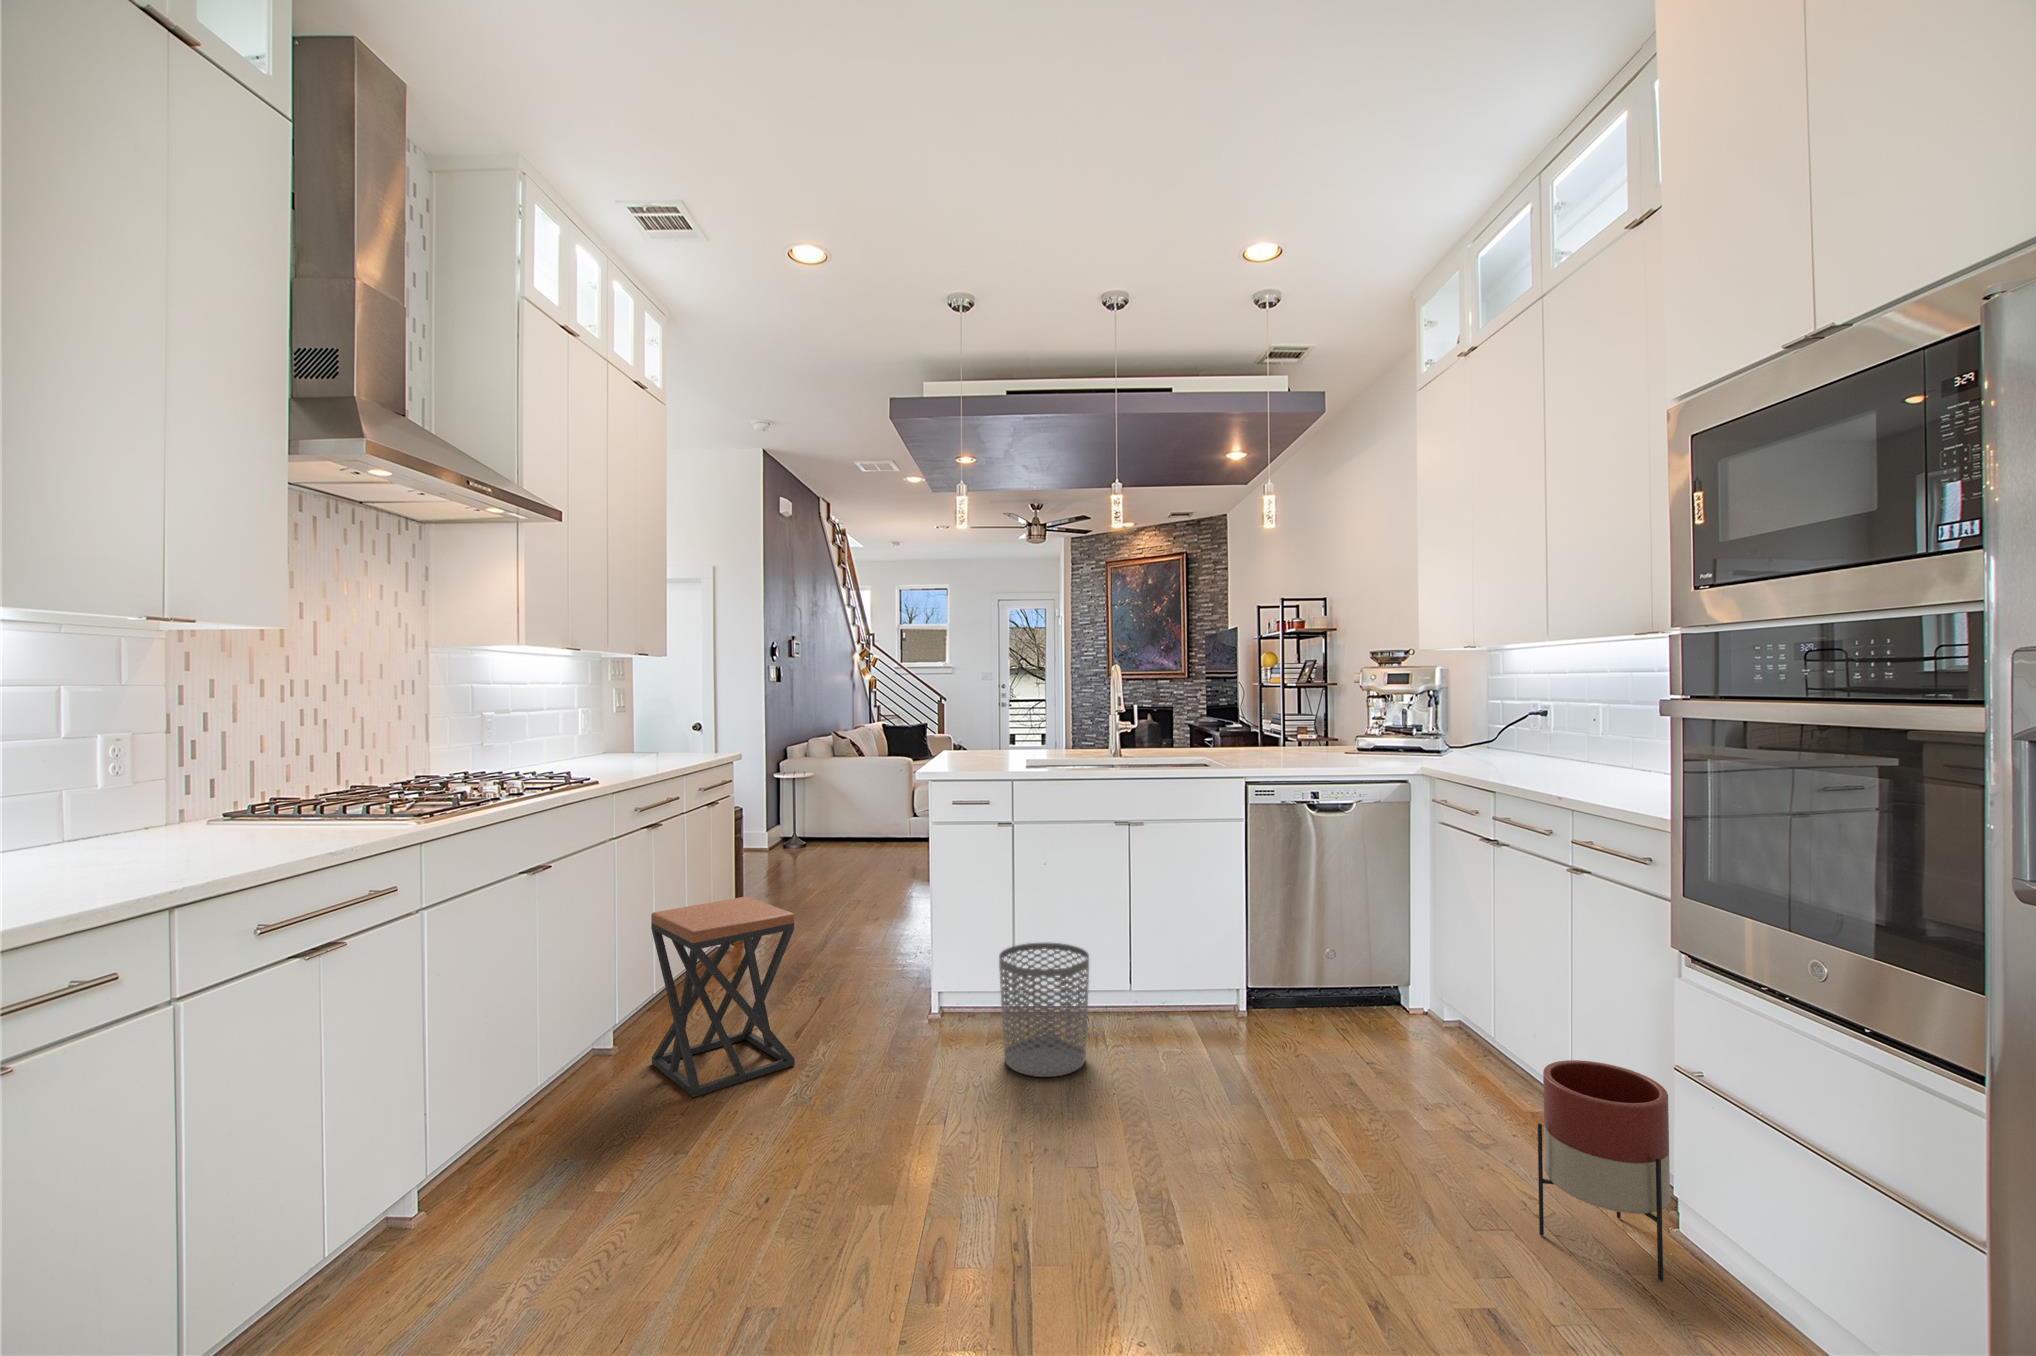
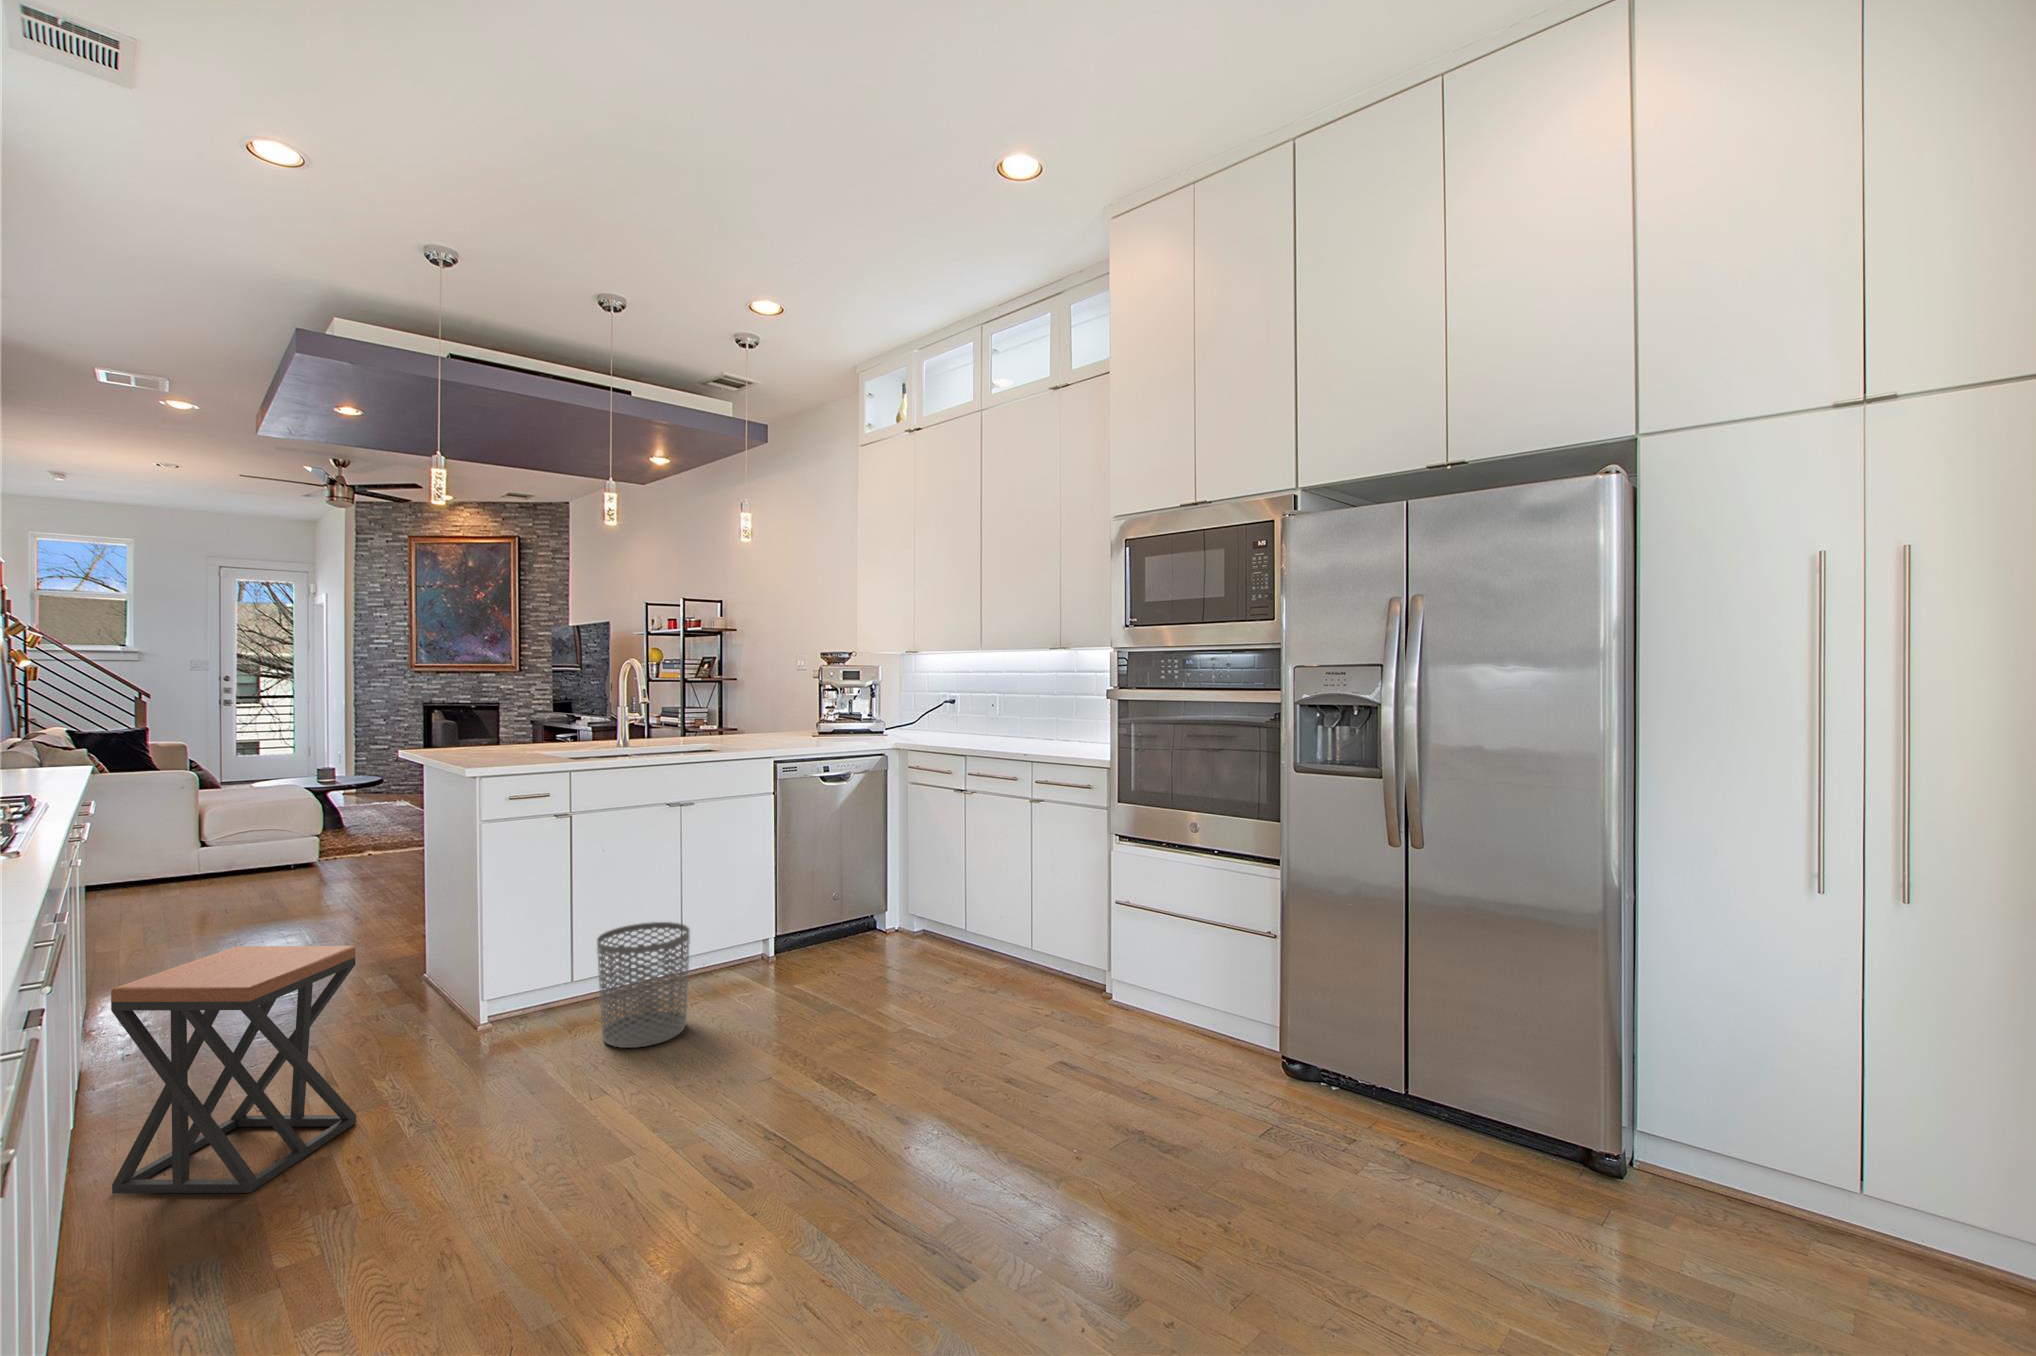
planter: present [1537,1060,1671,1281] -> none [1052,905,1117,1015]

